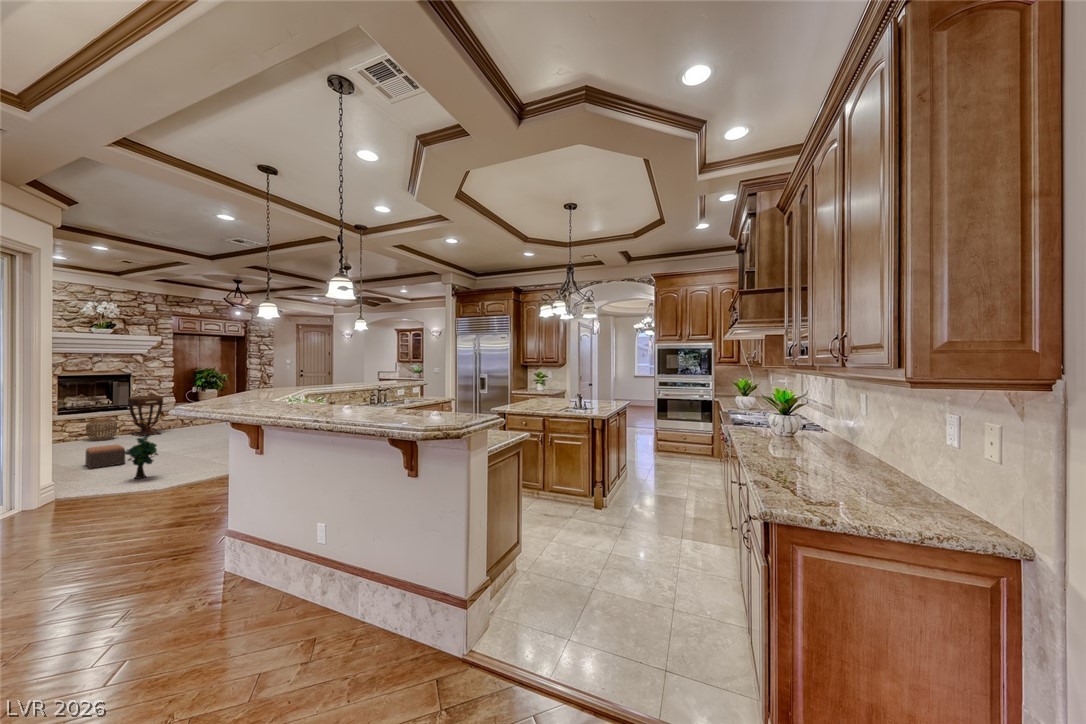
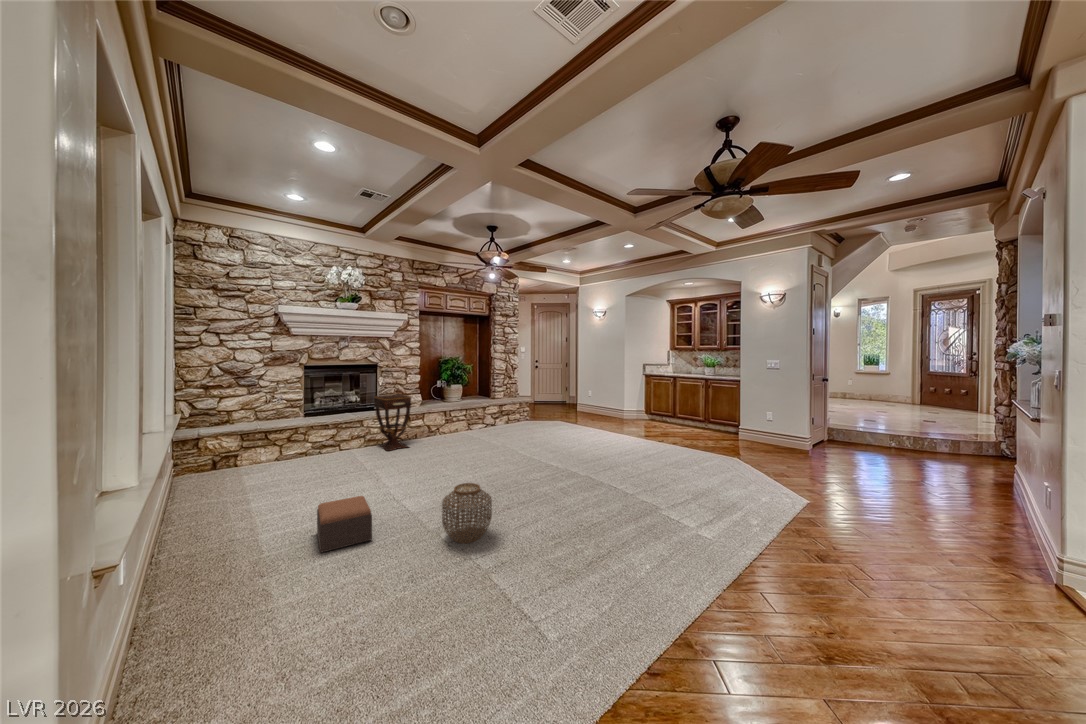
woven basket: present [86,417,117,441] -> present [442,483,492,543]
decorative plant: present [123,434,158,479] -> none [365,520,434,636]

